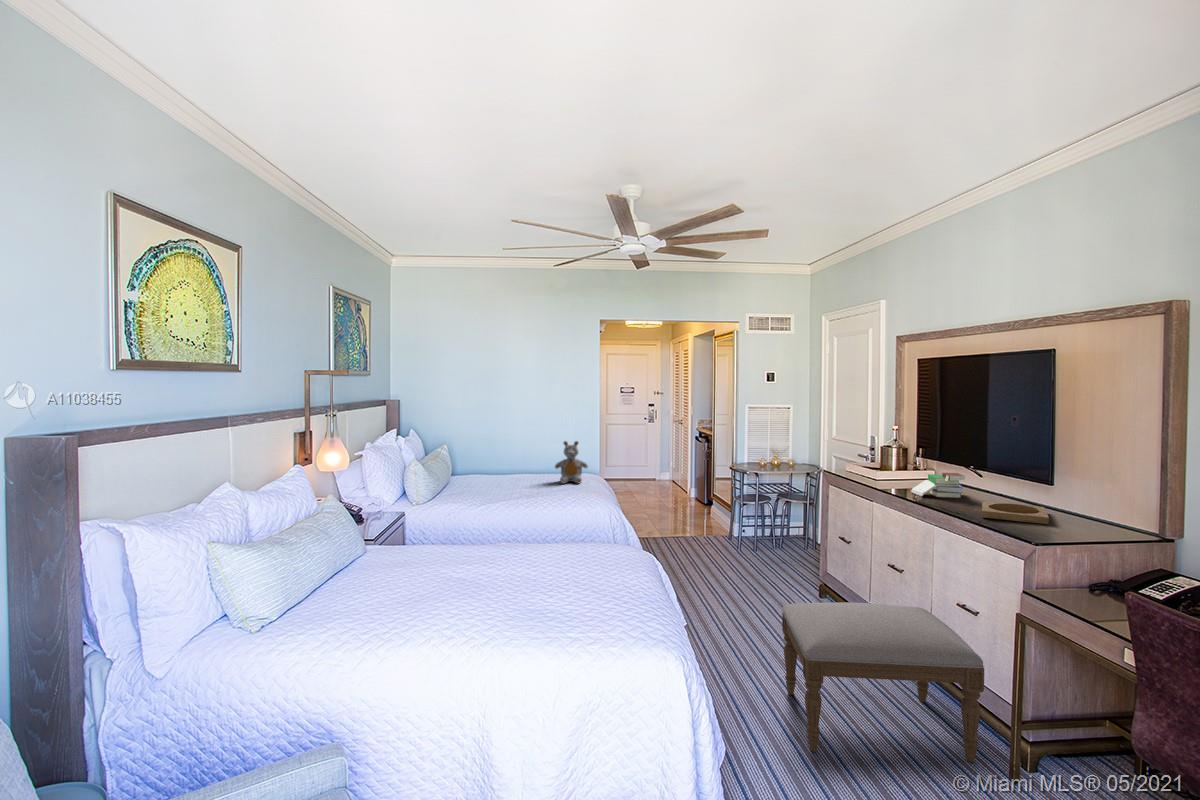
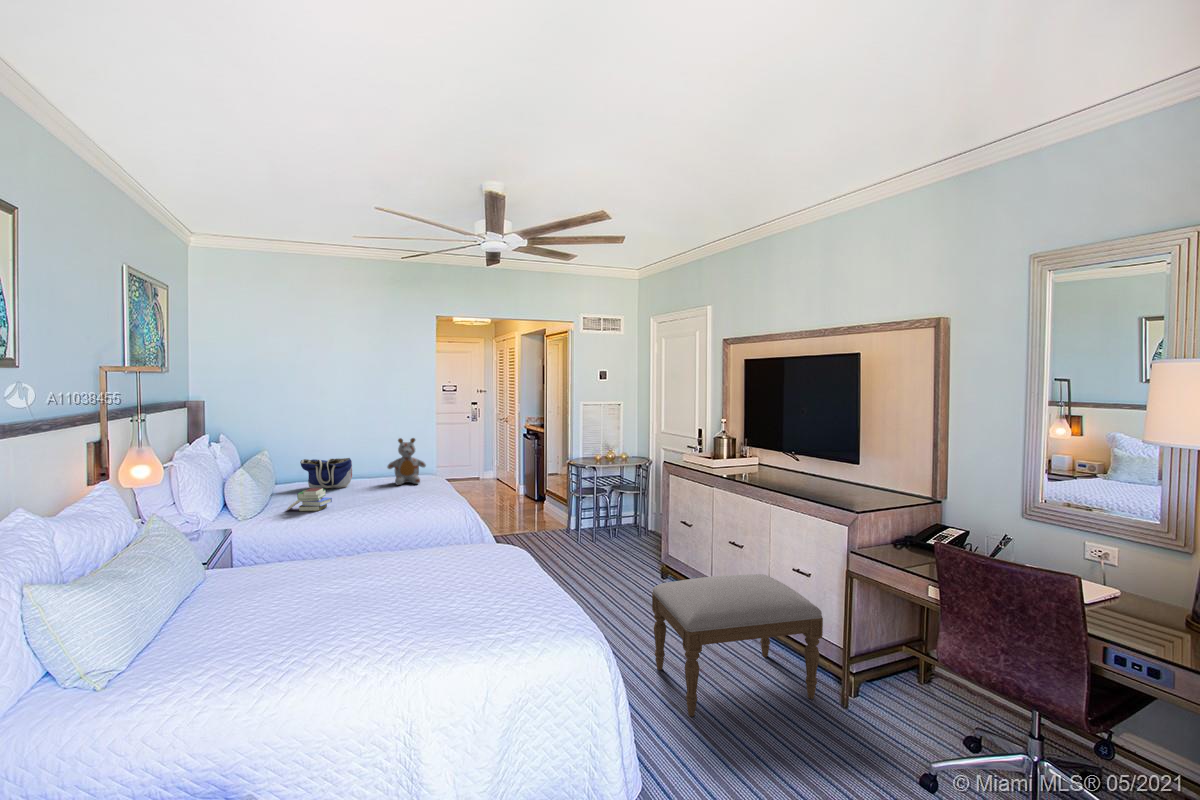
tote bag: none [484,457,526,484] -> present [300,458,352,488]
book: present [911,473,965,498] -> present [287,488,332,511]
tray: present [982,501,1049,524] -> none [804,479,856,495]

